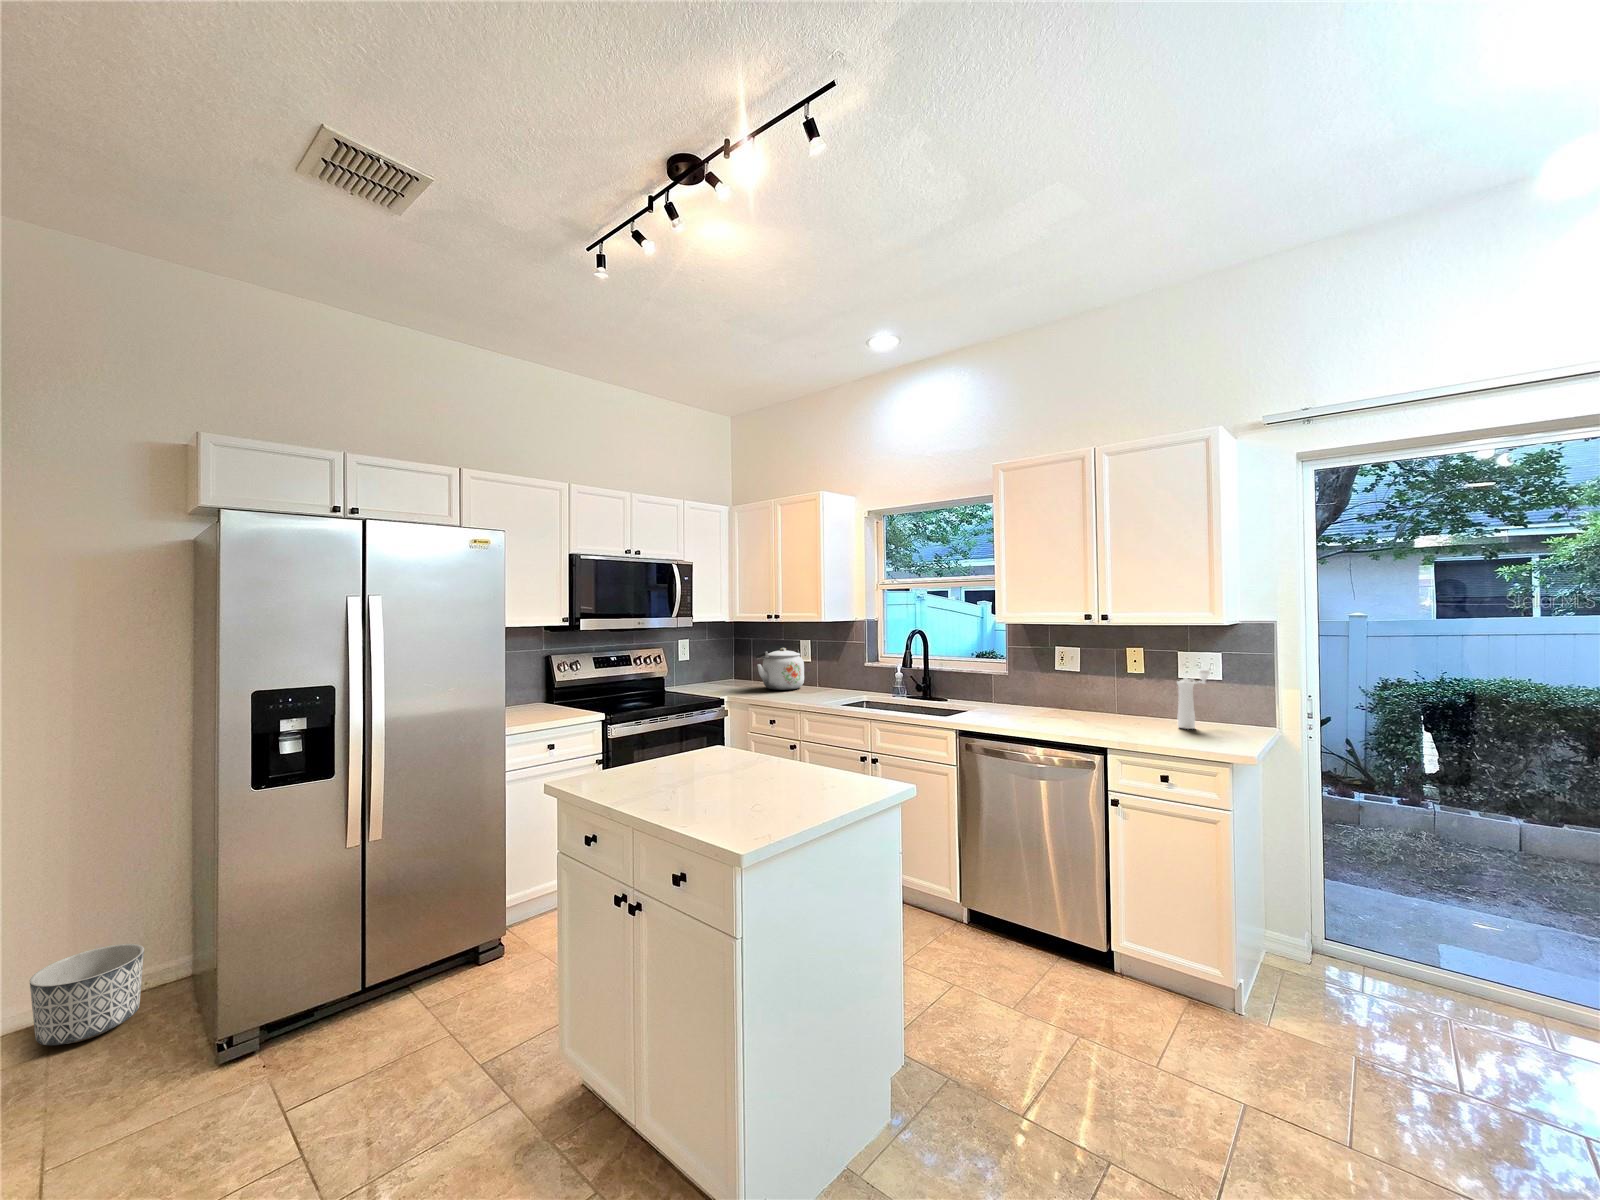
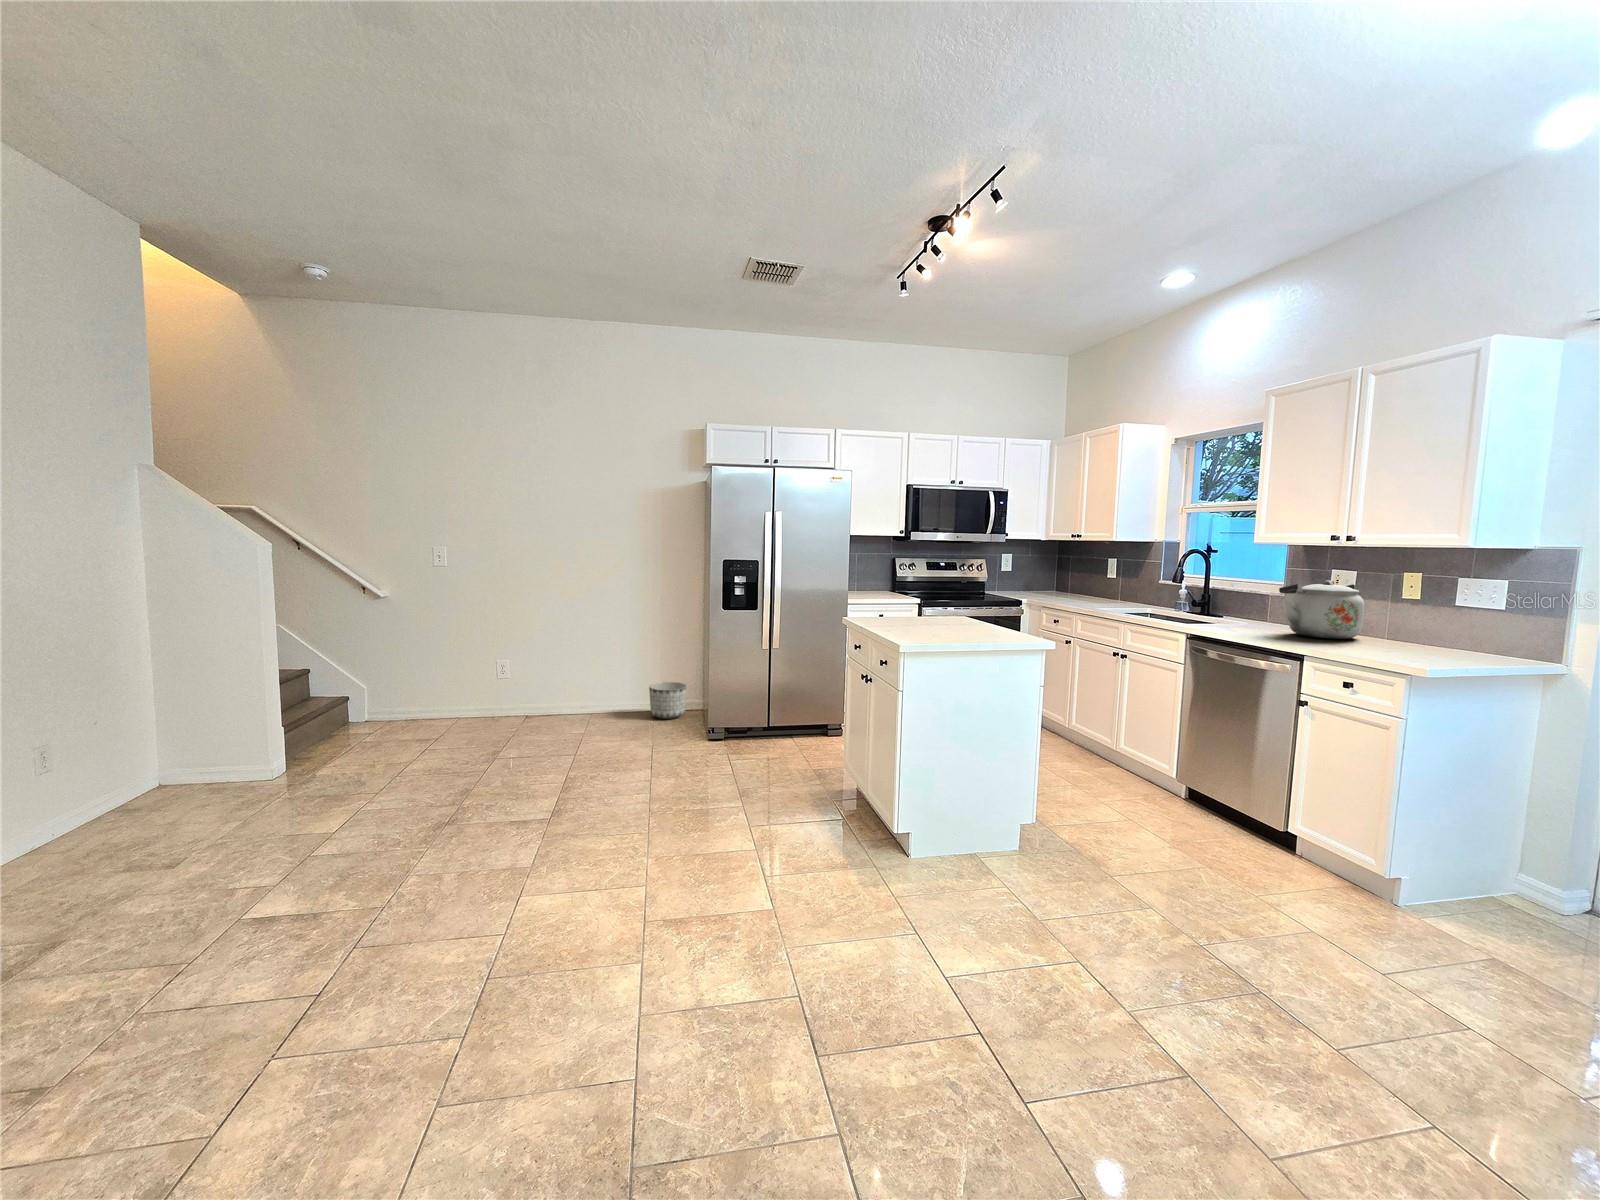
kettle: present [756,648,804,690] -> present [1279,580,1364,639]
pepper mill: present [1177,669,1210,729] -> none [1415,595,1476,652]

